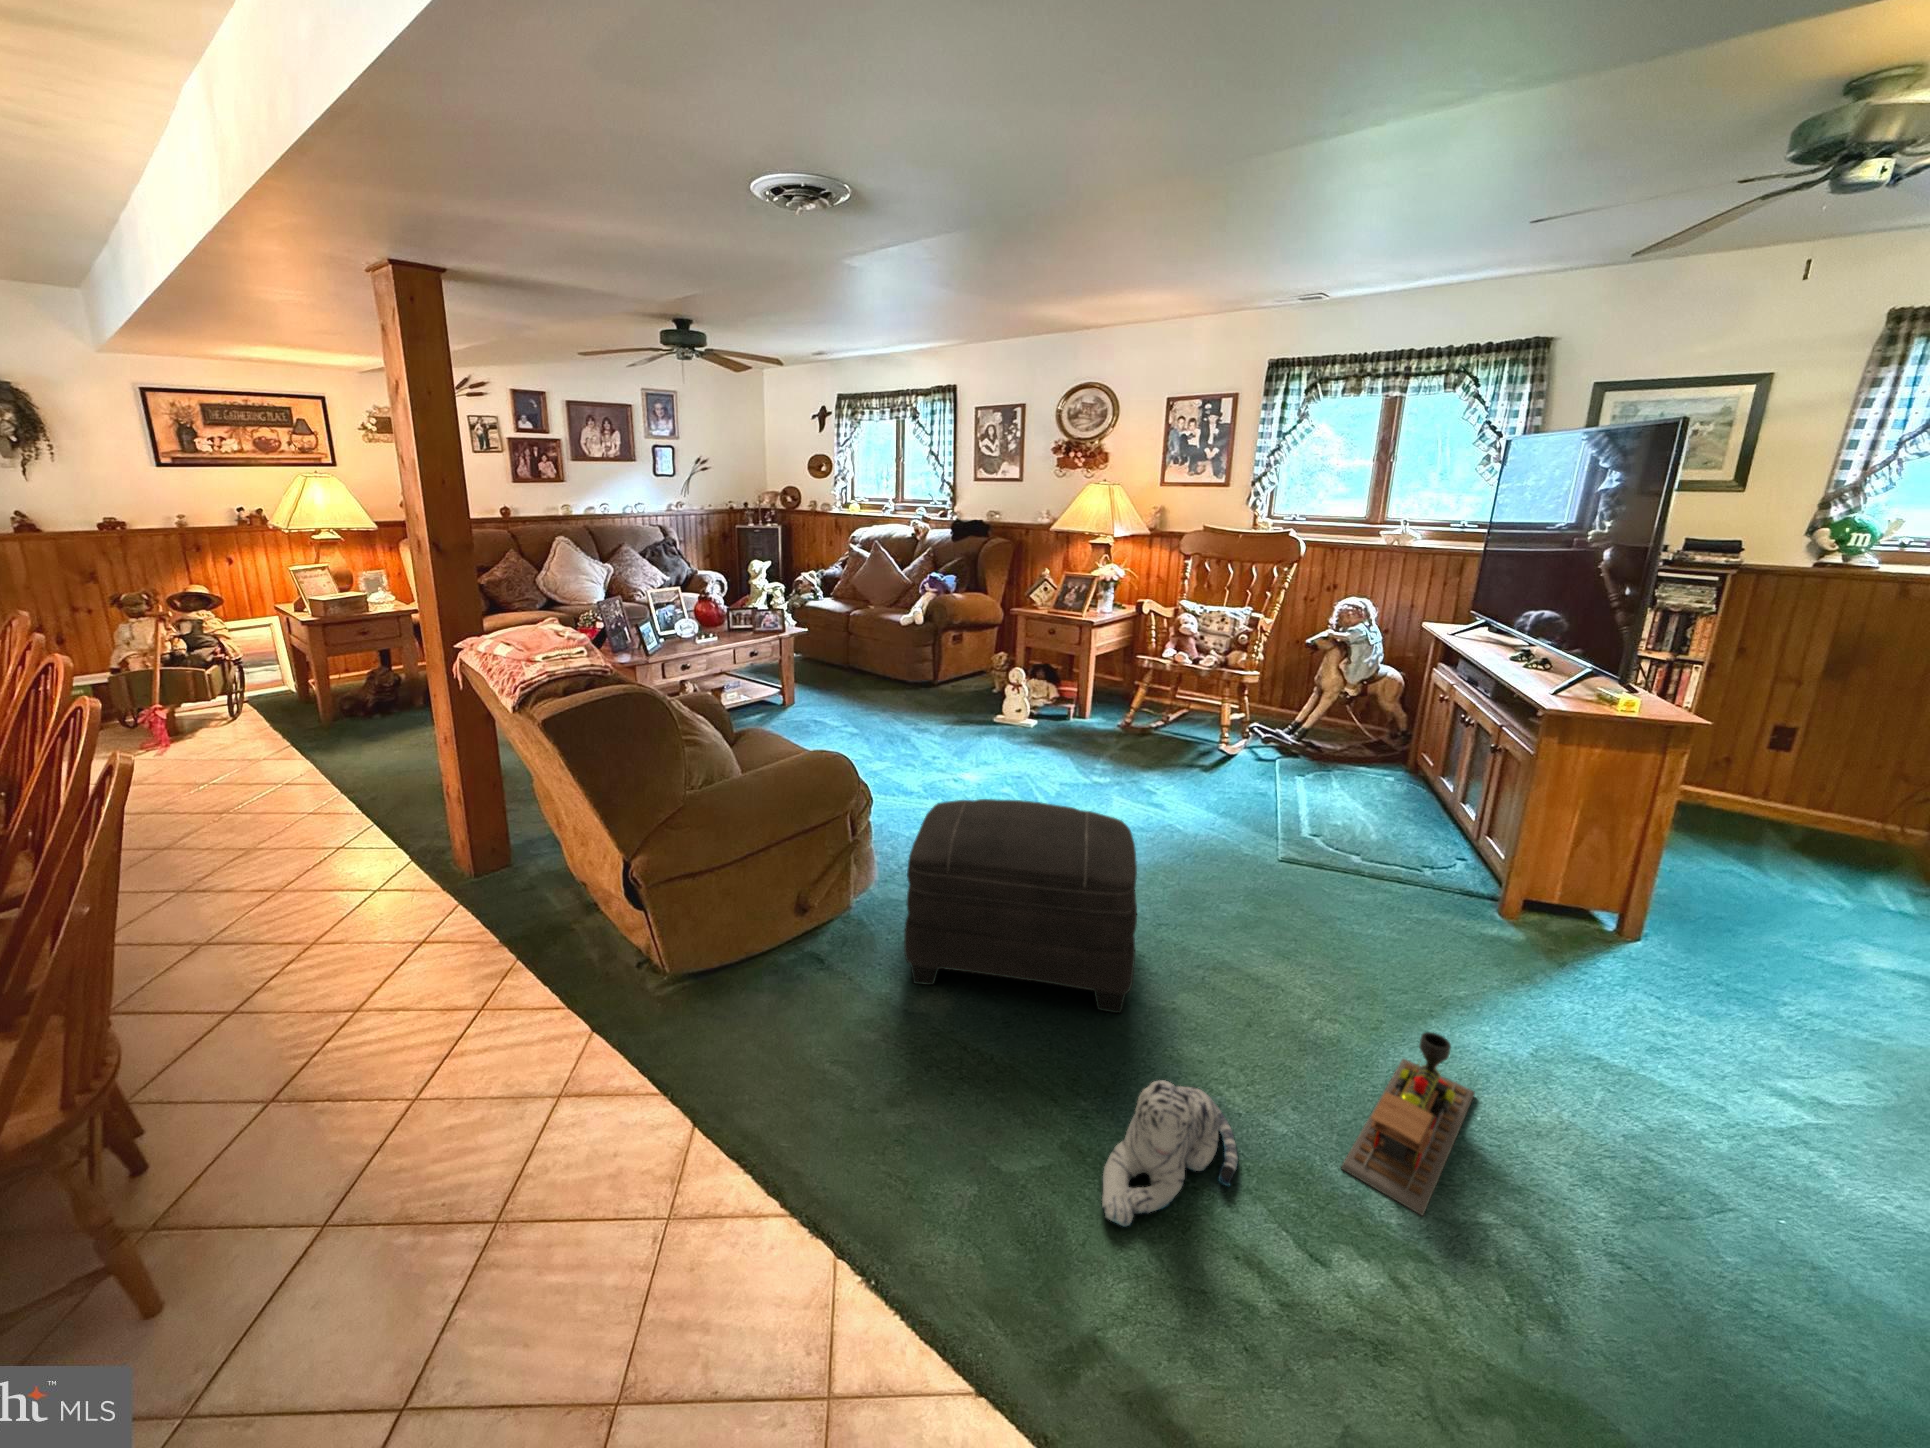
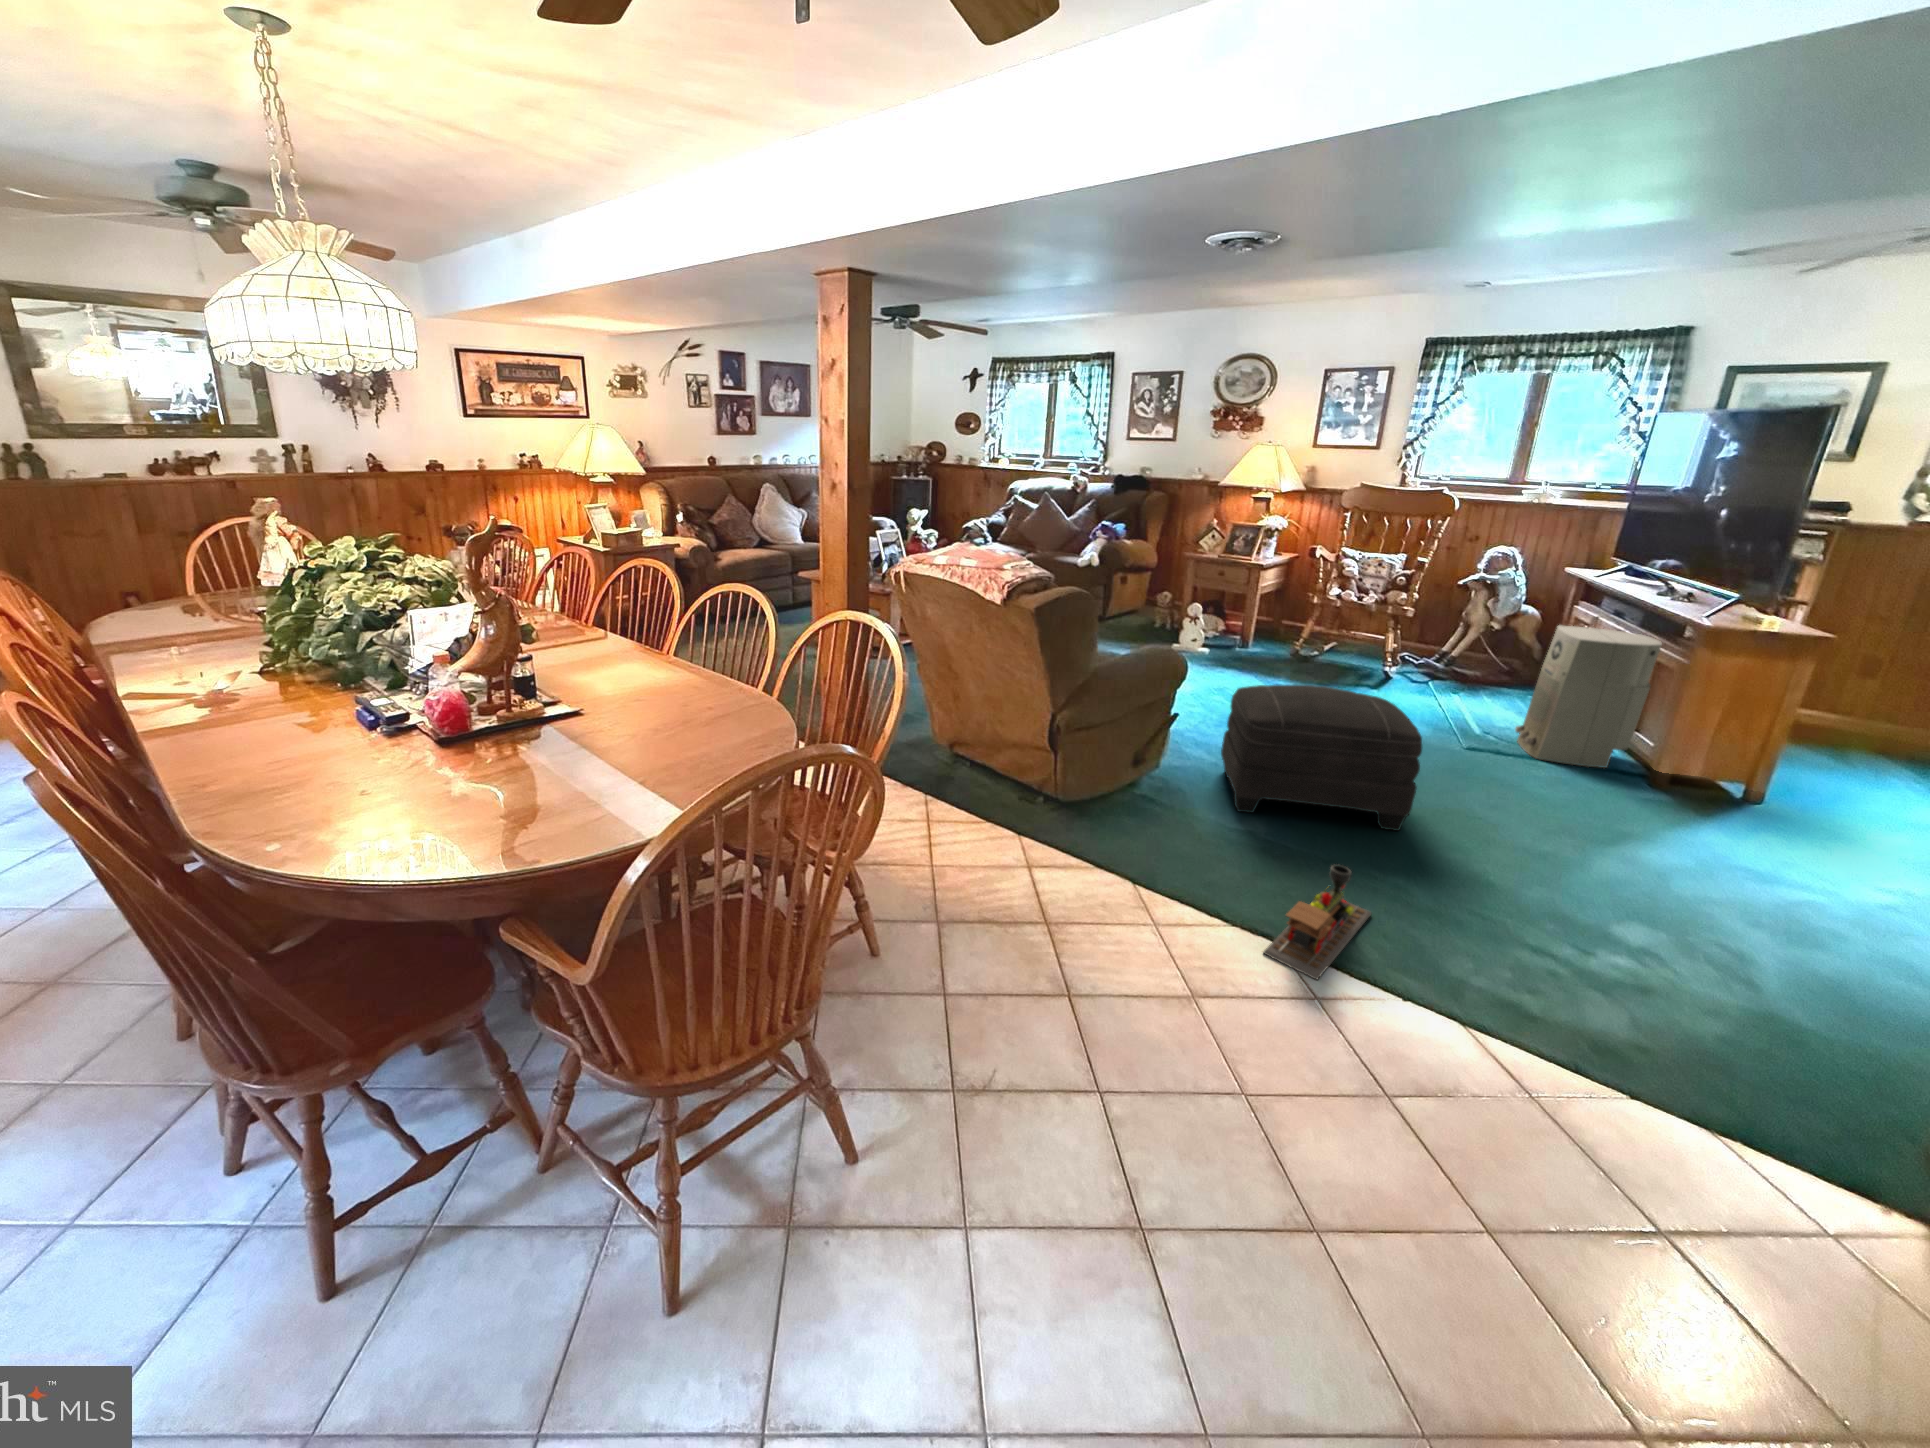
air purifier: none [1345,704,1502,891] -> present [1515,626,1662,768]
toy train: present [1341,1032,1475,1215] -> present [1263,864,1371,980]
plush toy: present [1102,1080,1238,1226] -> none [1438,847,1529,932]

